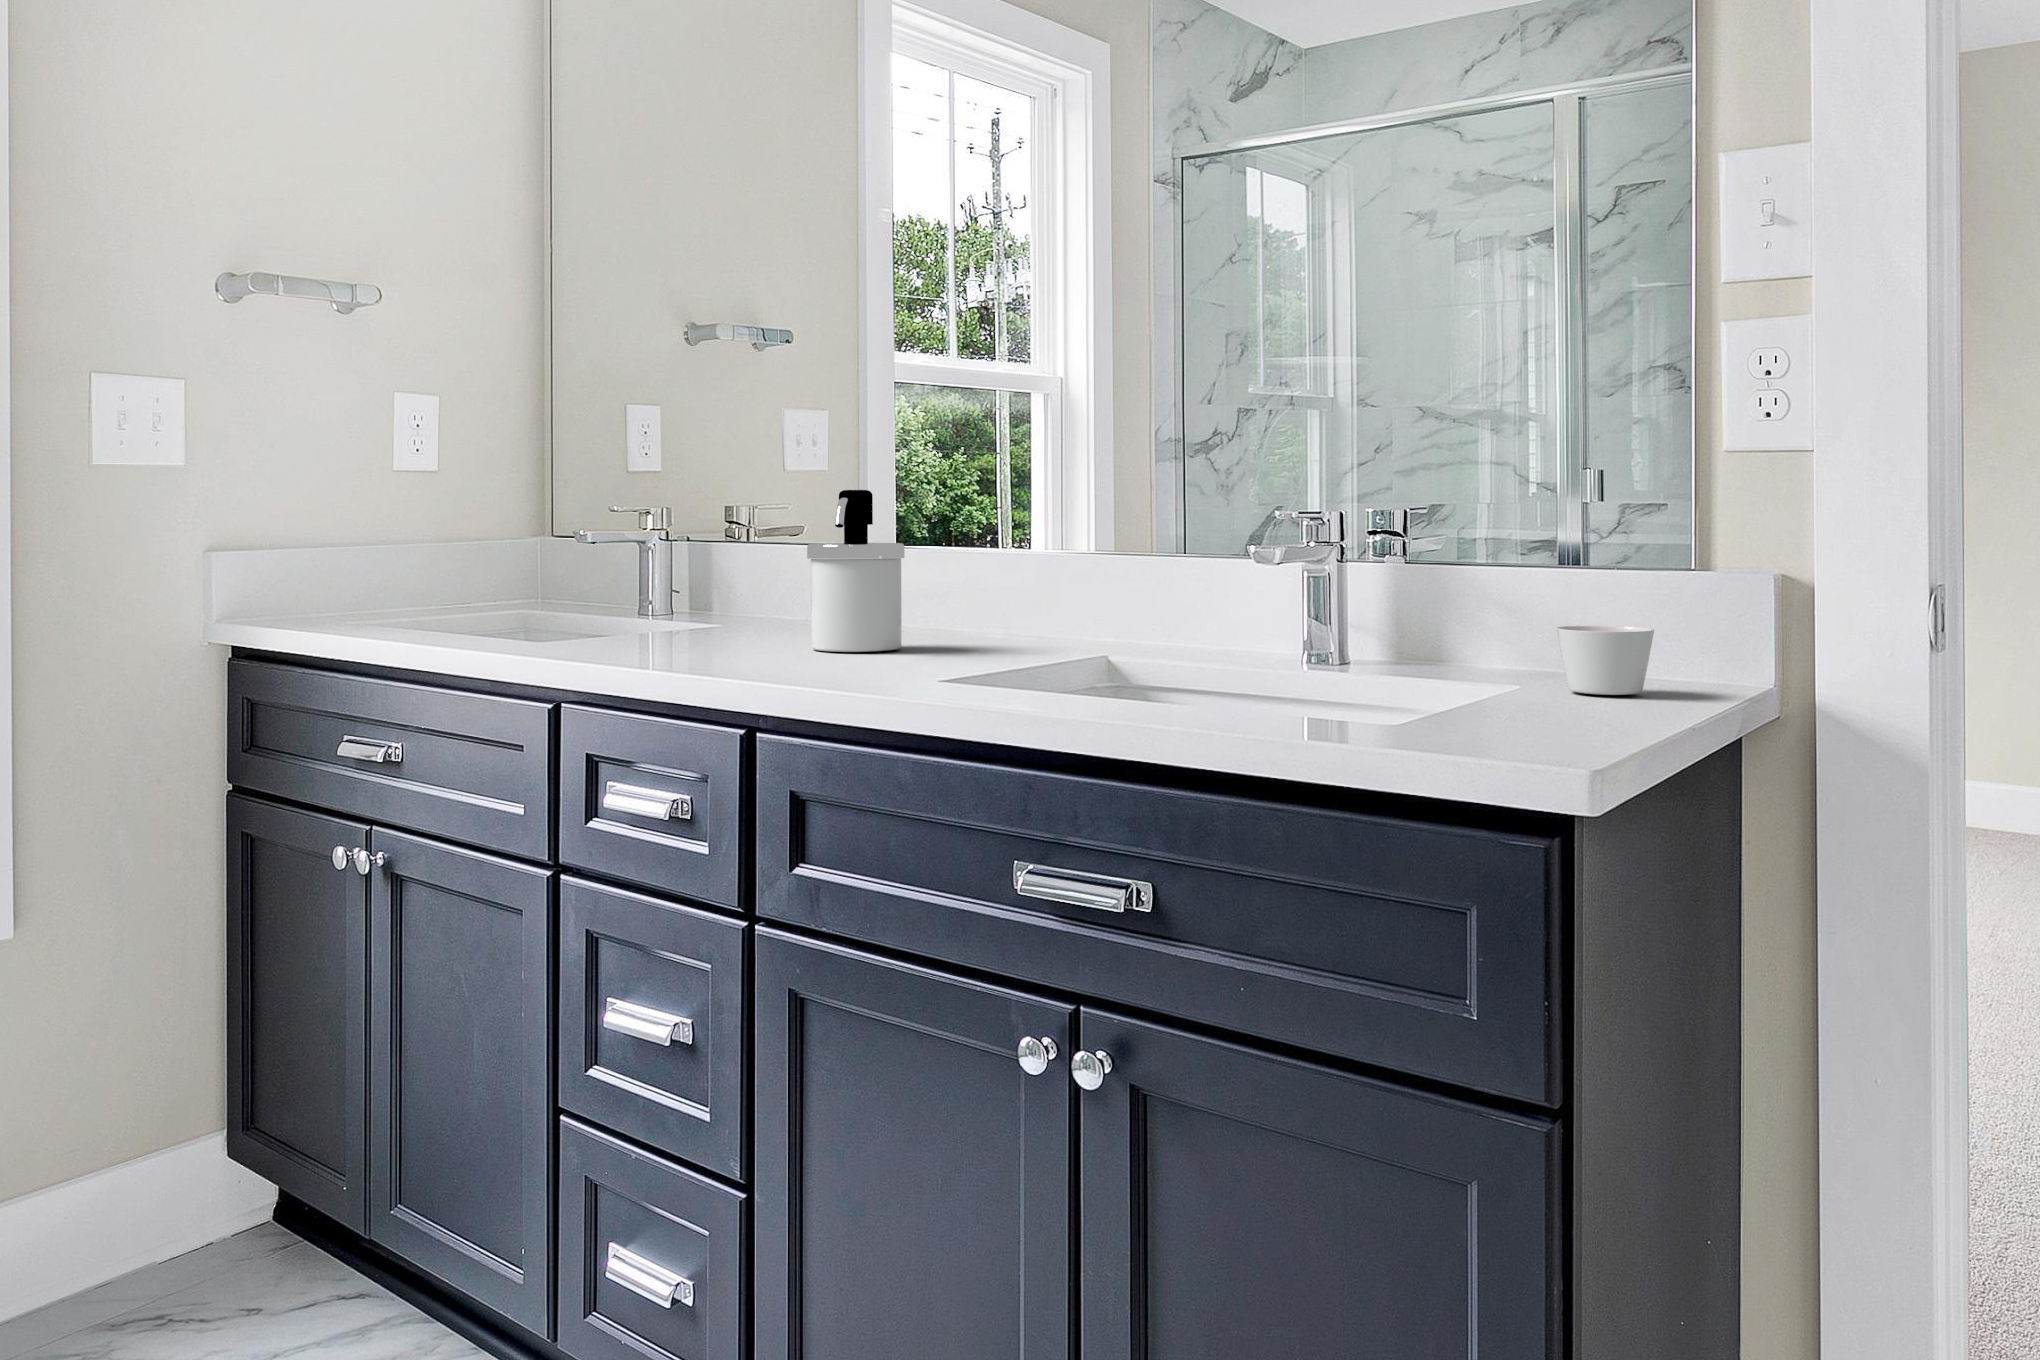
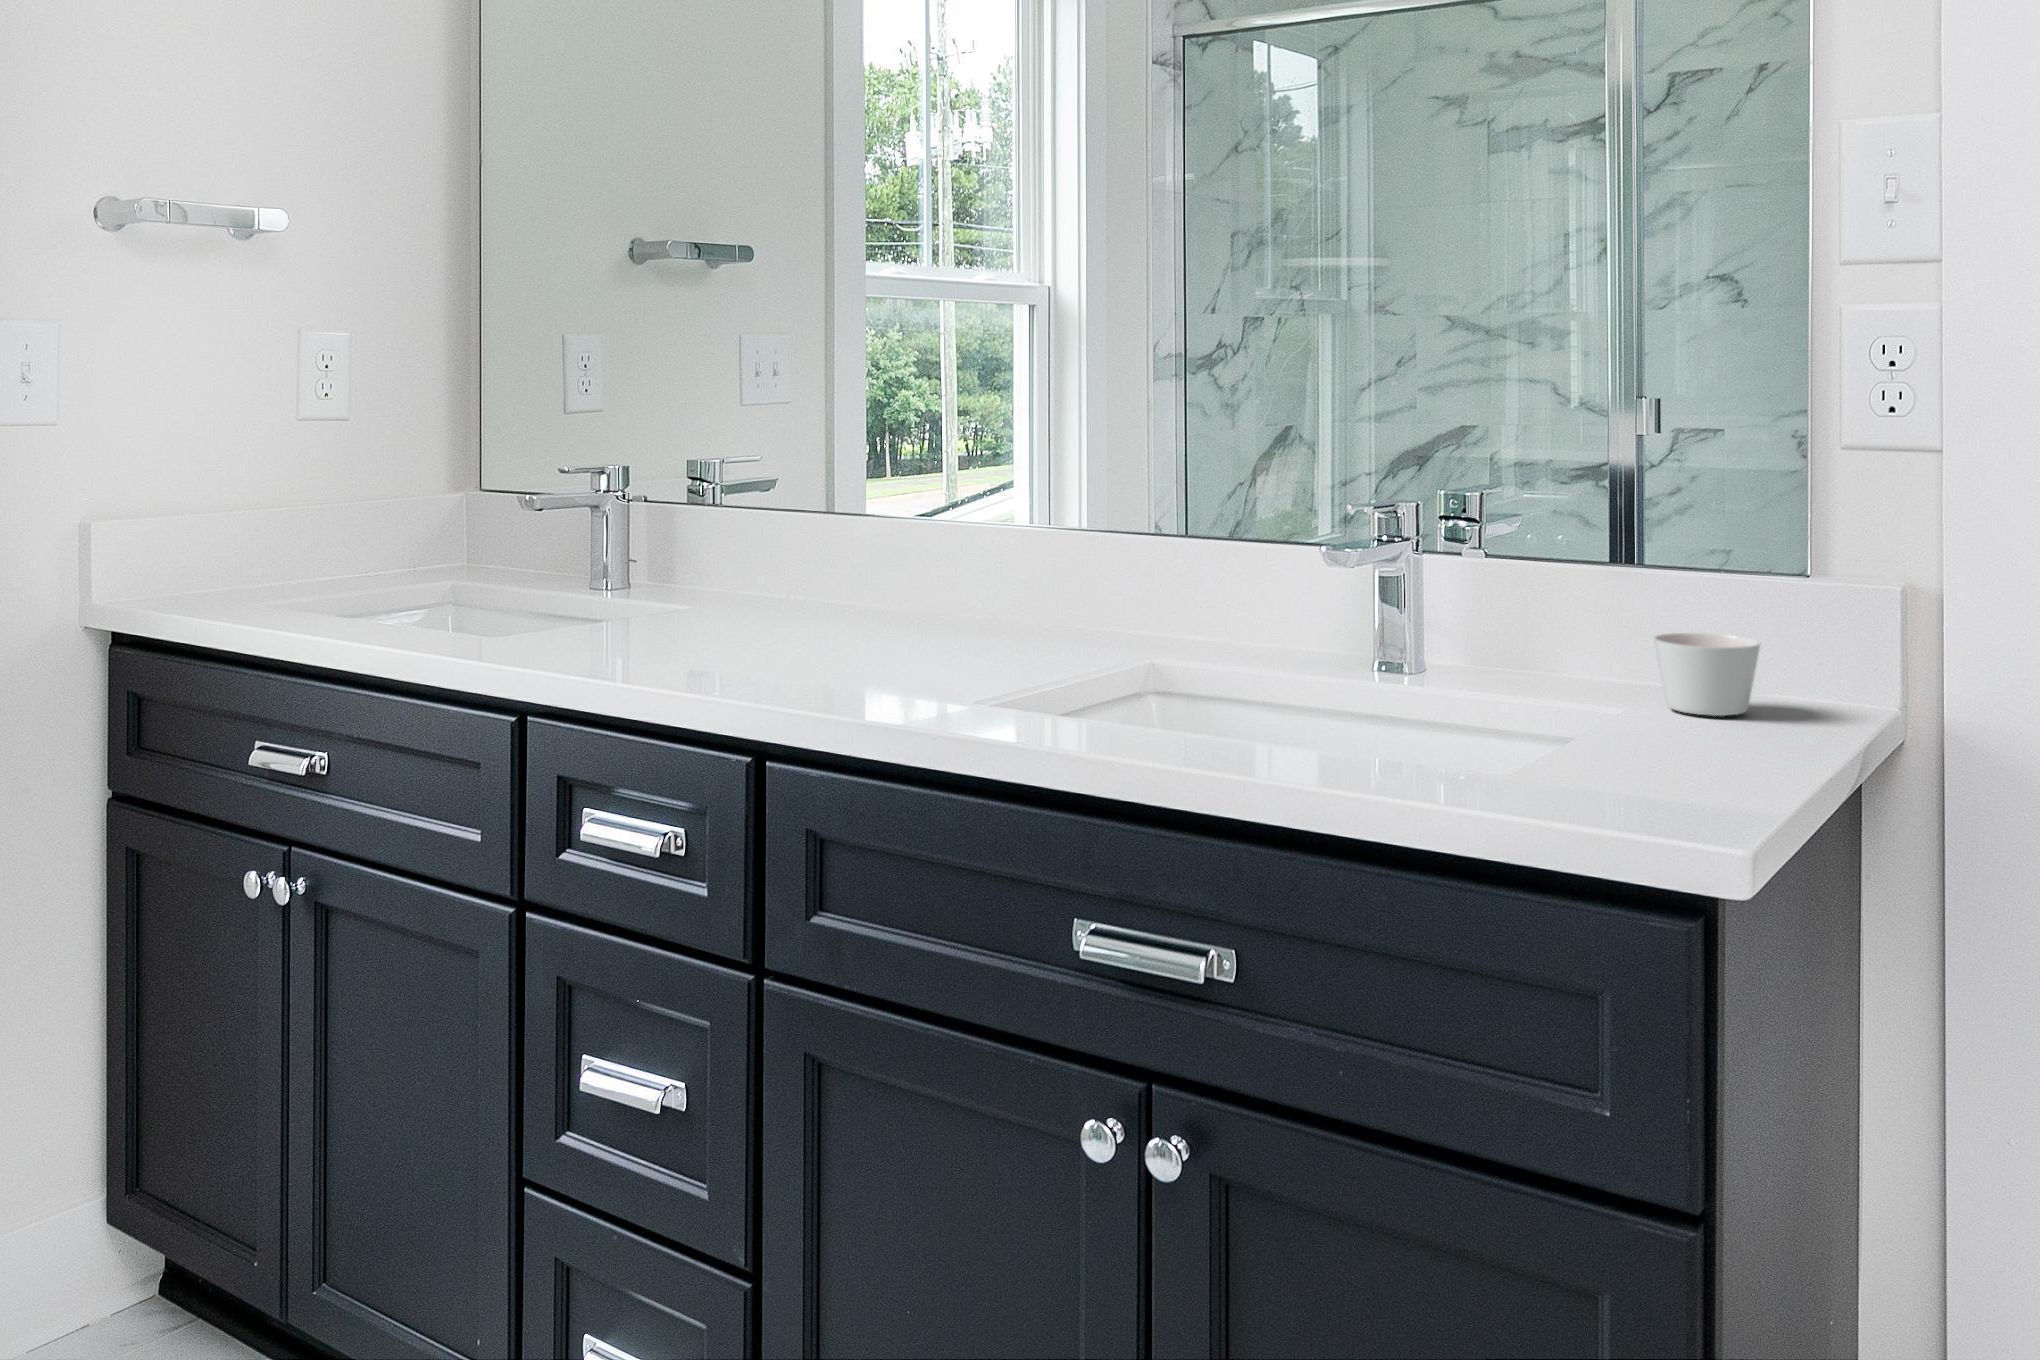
soap dispenser: present [807,490,905,652] -> none [802,455,912,643]

